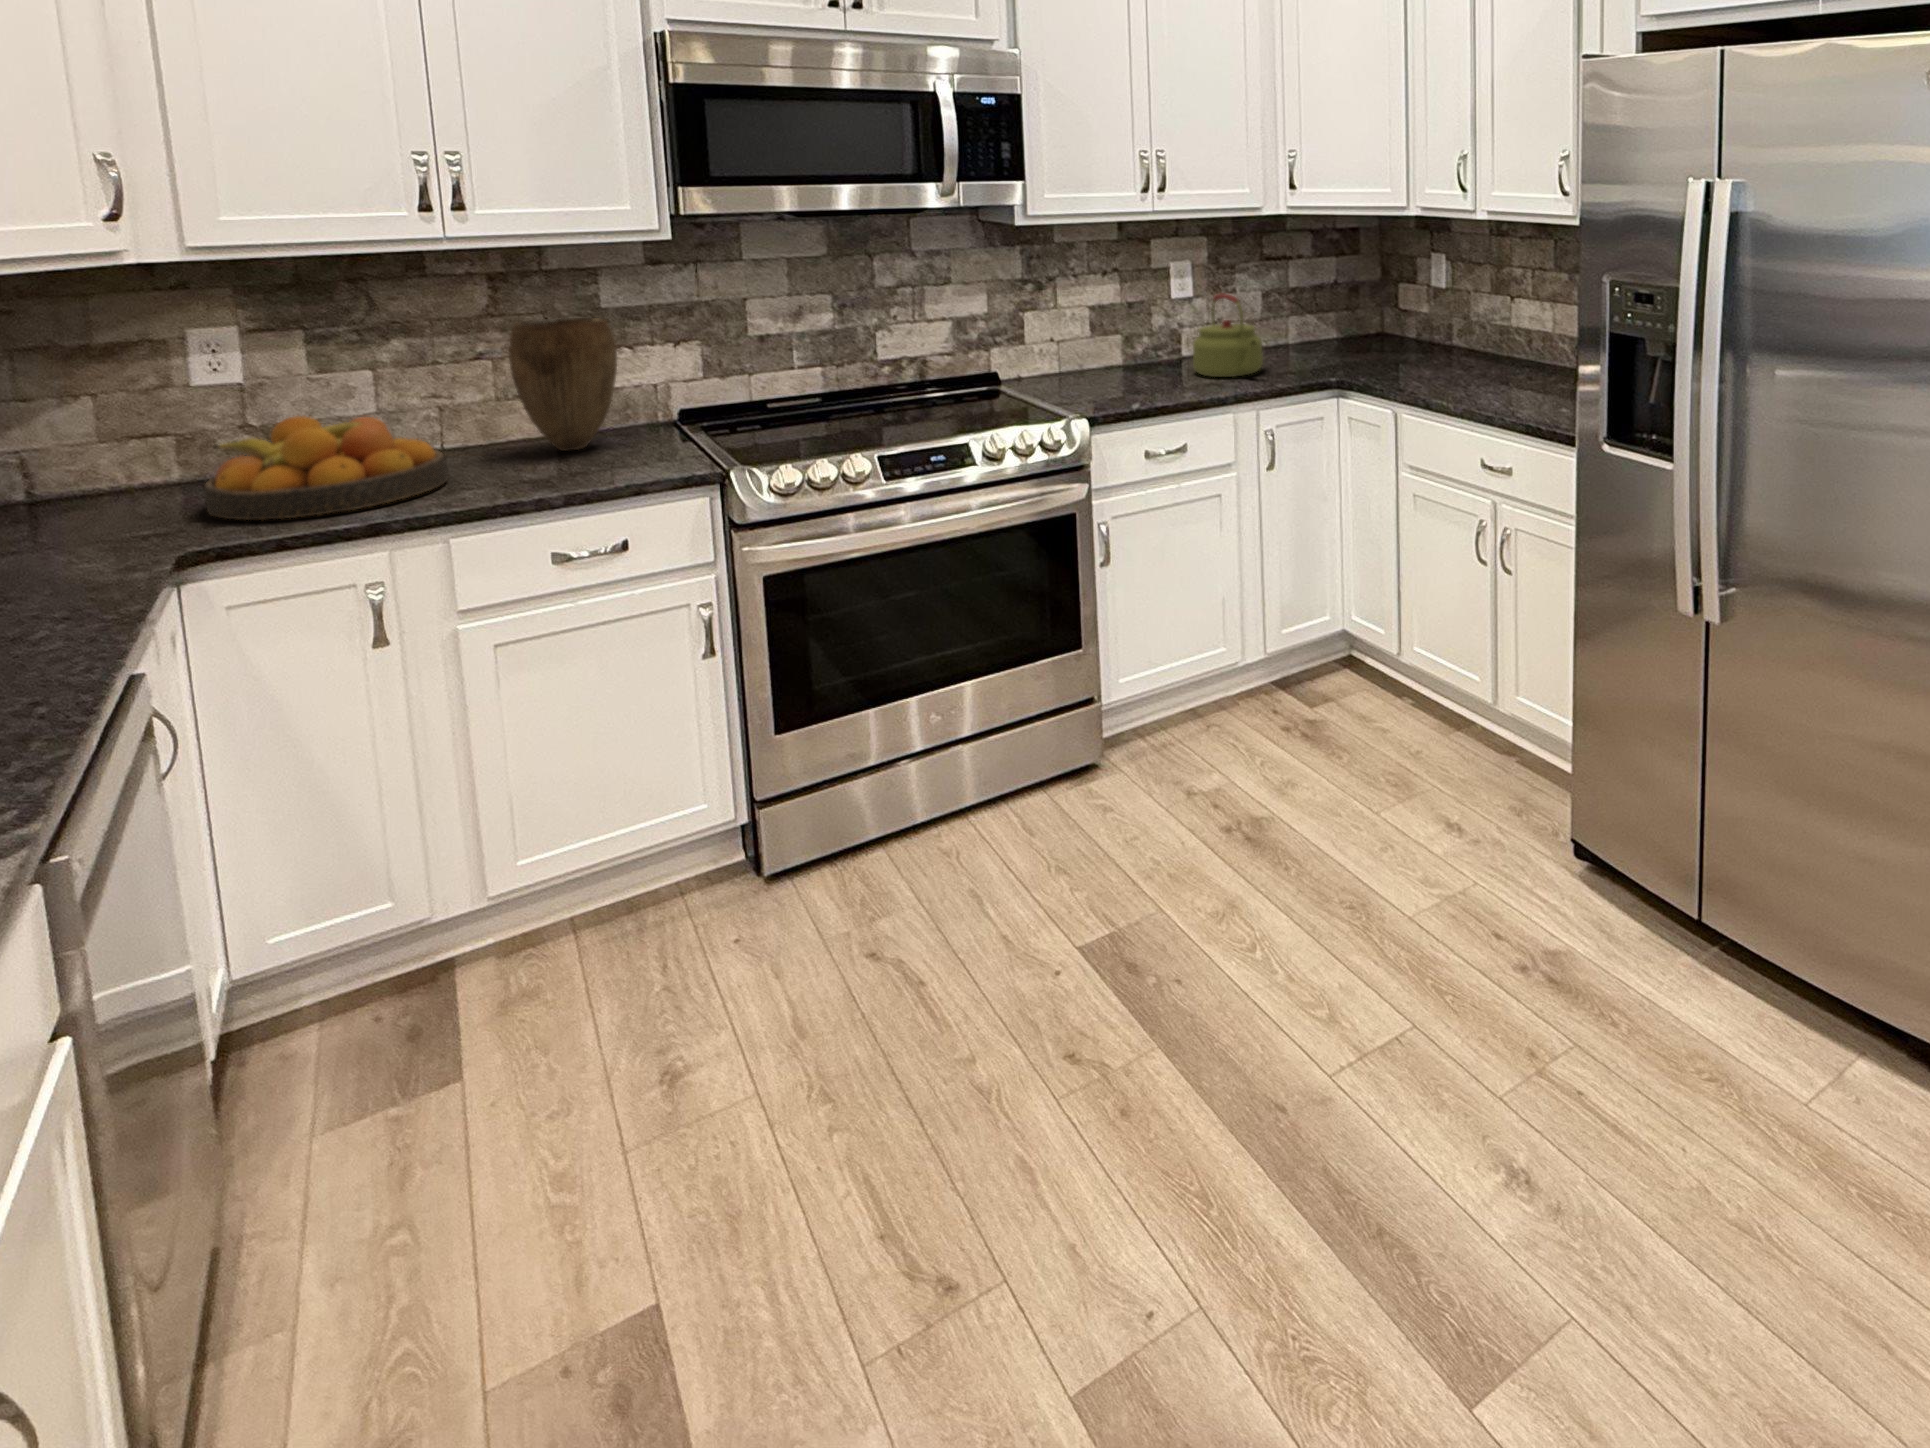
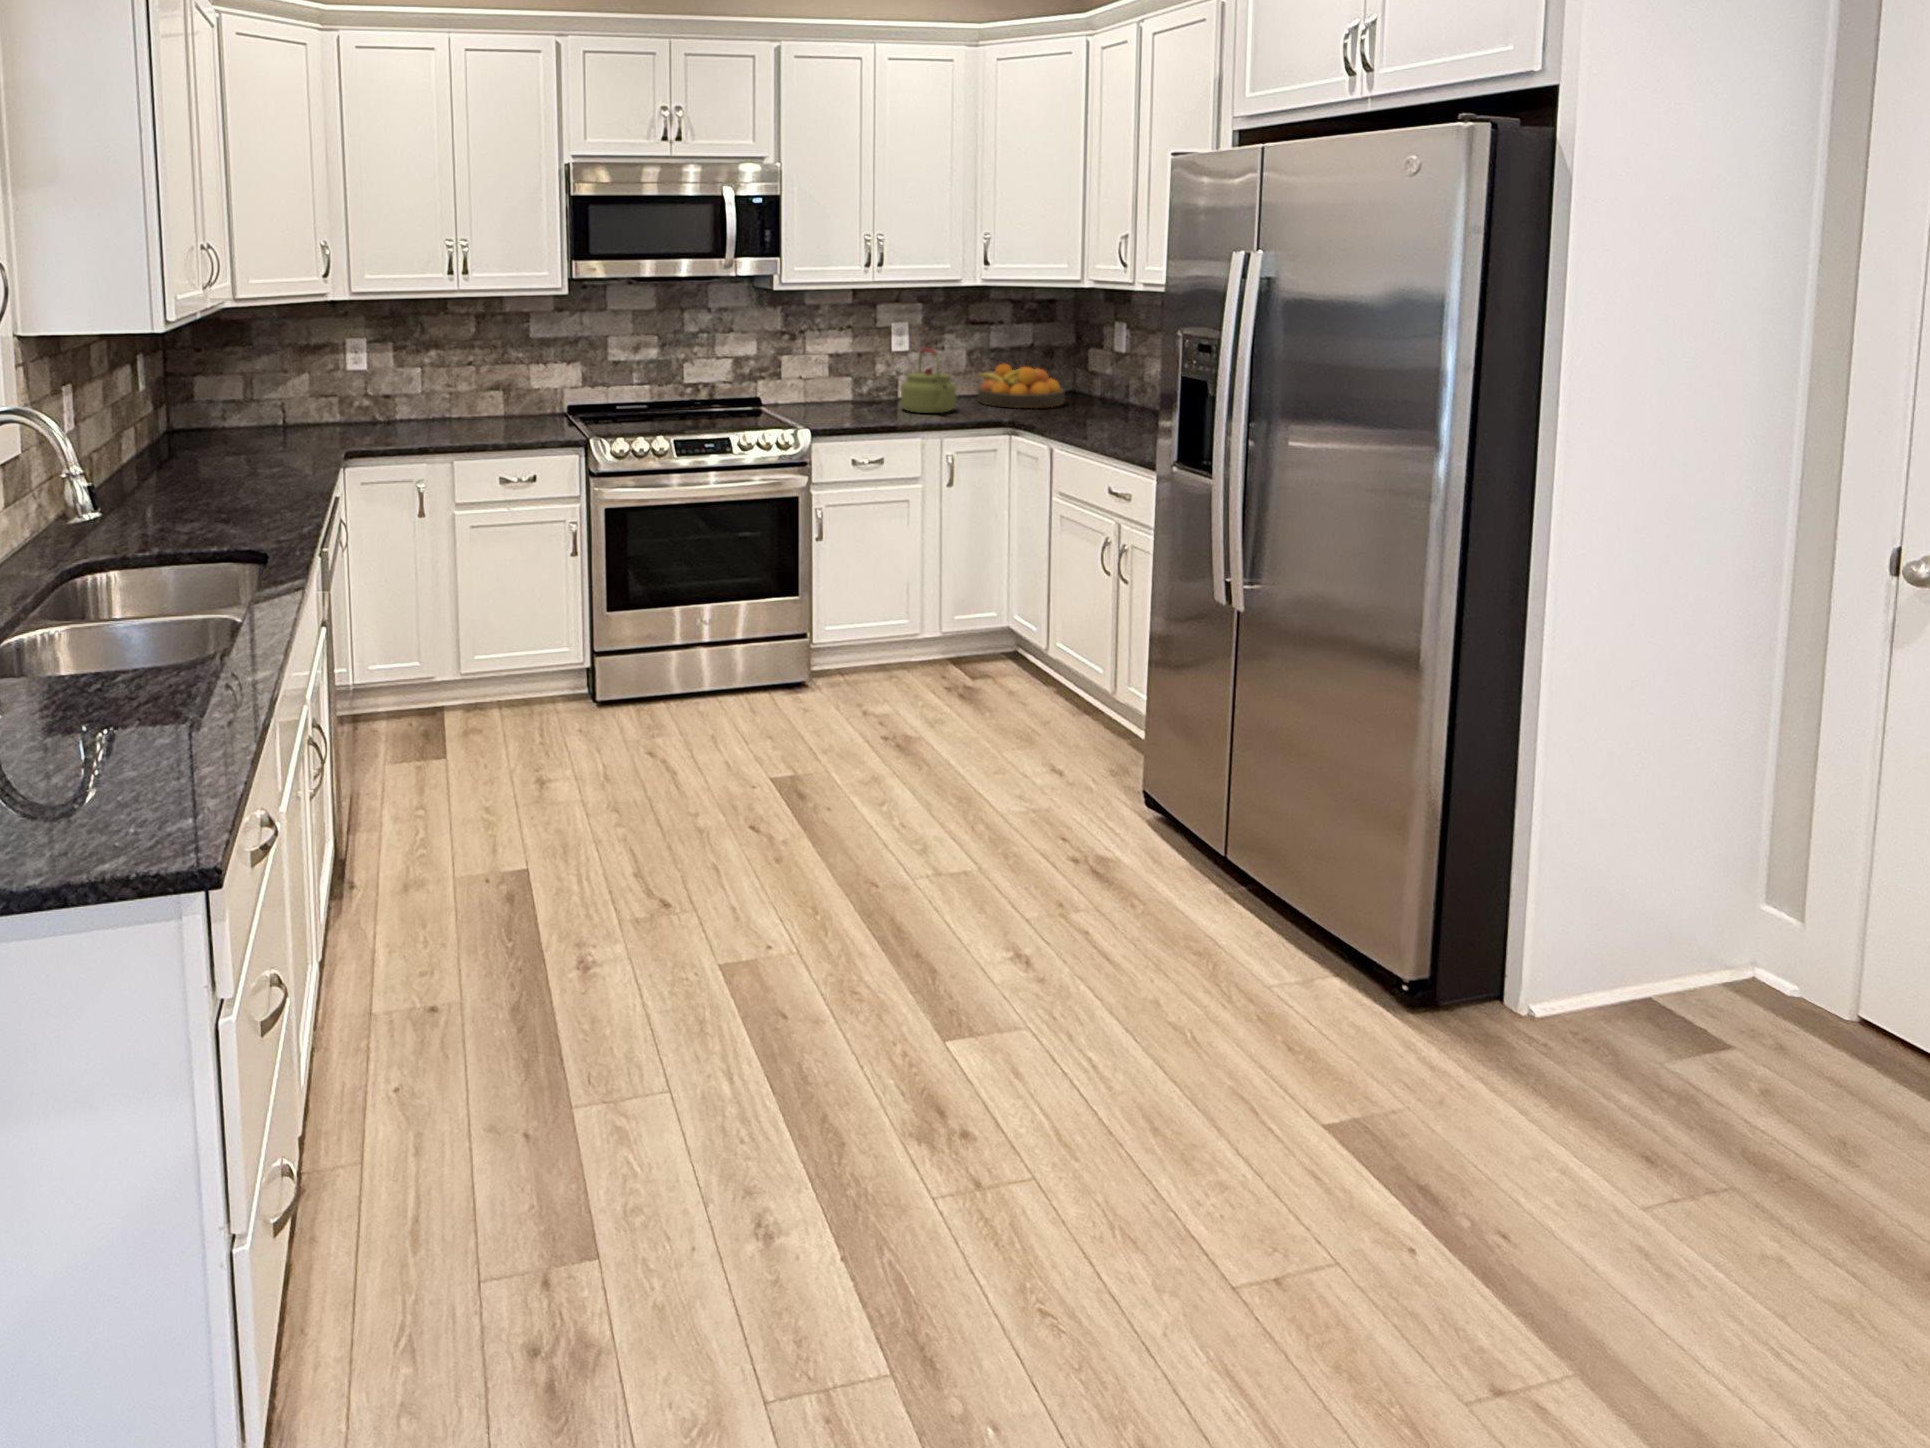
vase: present [509,318,617,451] -> none [484,343,537,423]
fruit bowl: present [204,416,448,520] -> present [978,364,1065,408]

